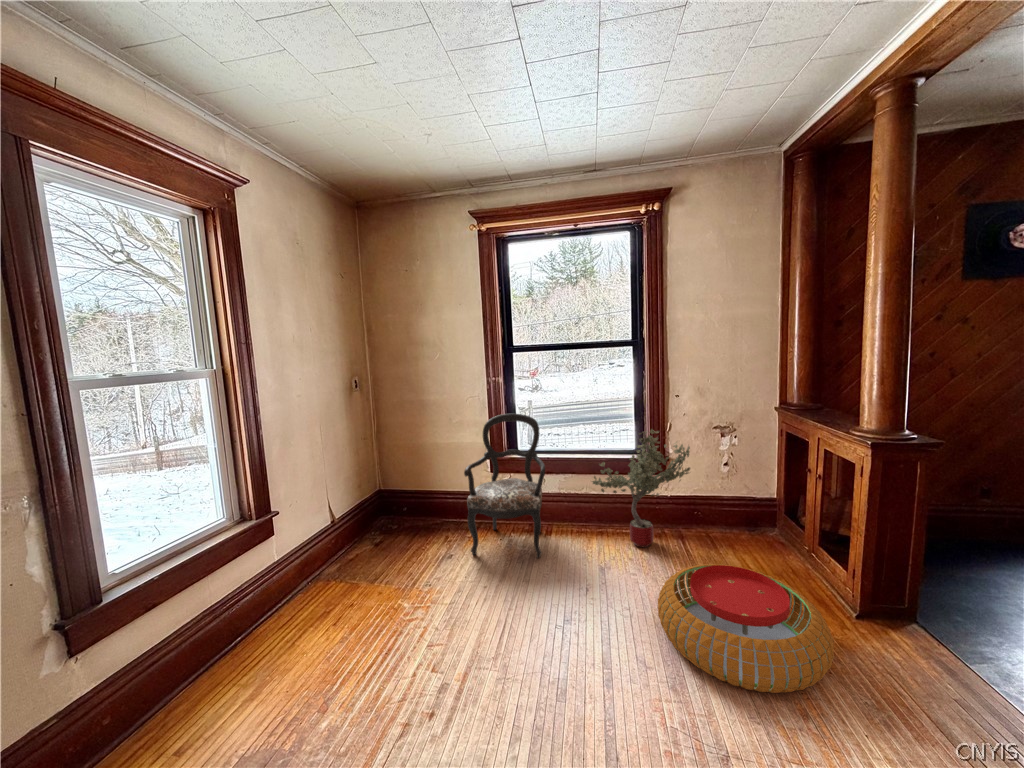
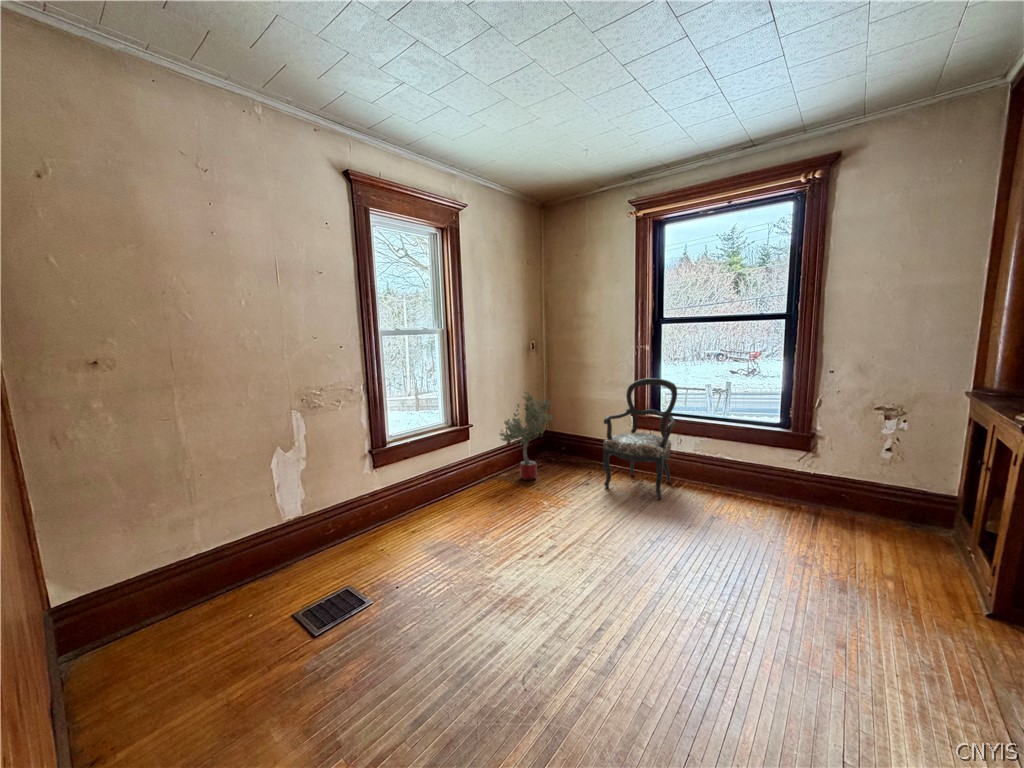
potted tree: present [592,429,690,547] -> present [500,392,553,480]
pouf: present [658,564,834,693] -> none [735,523,910,628]

